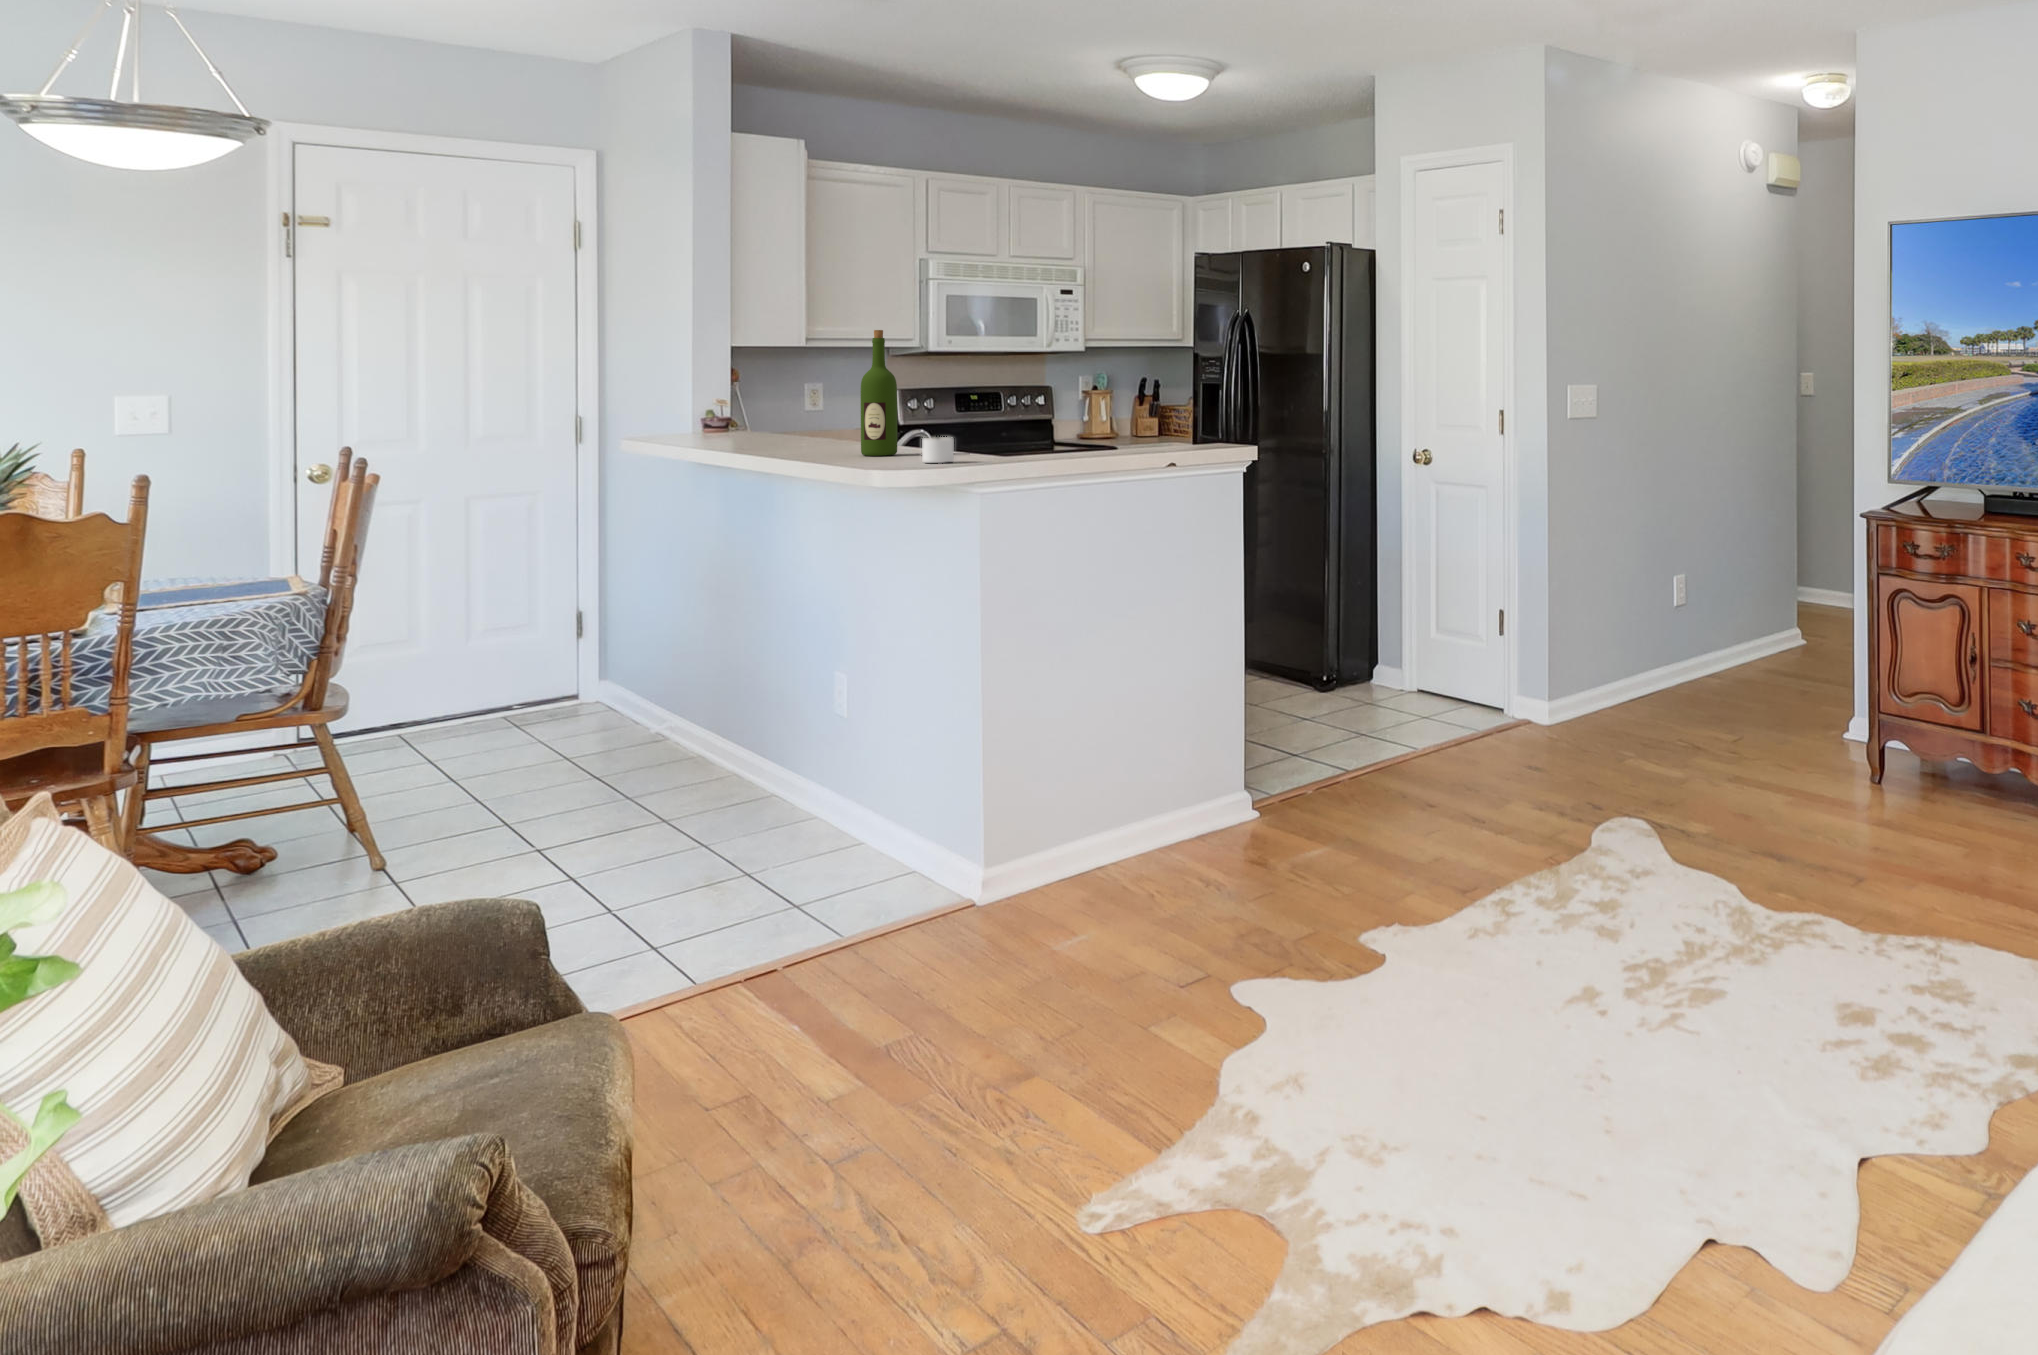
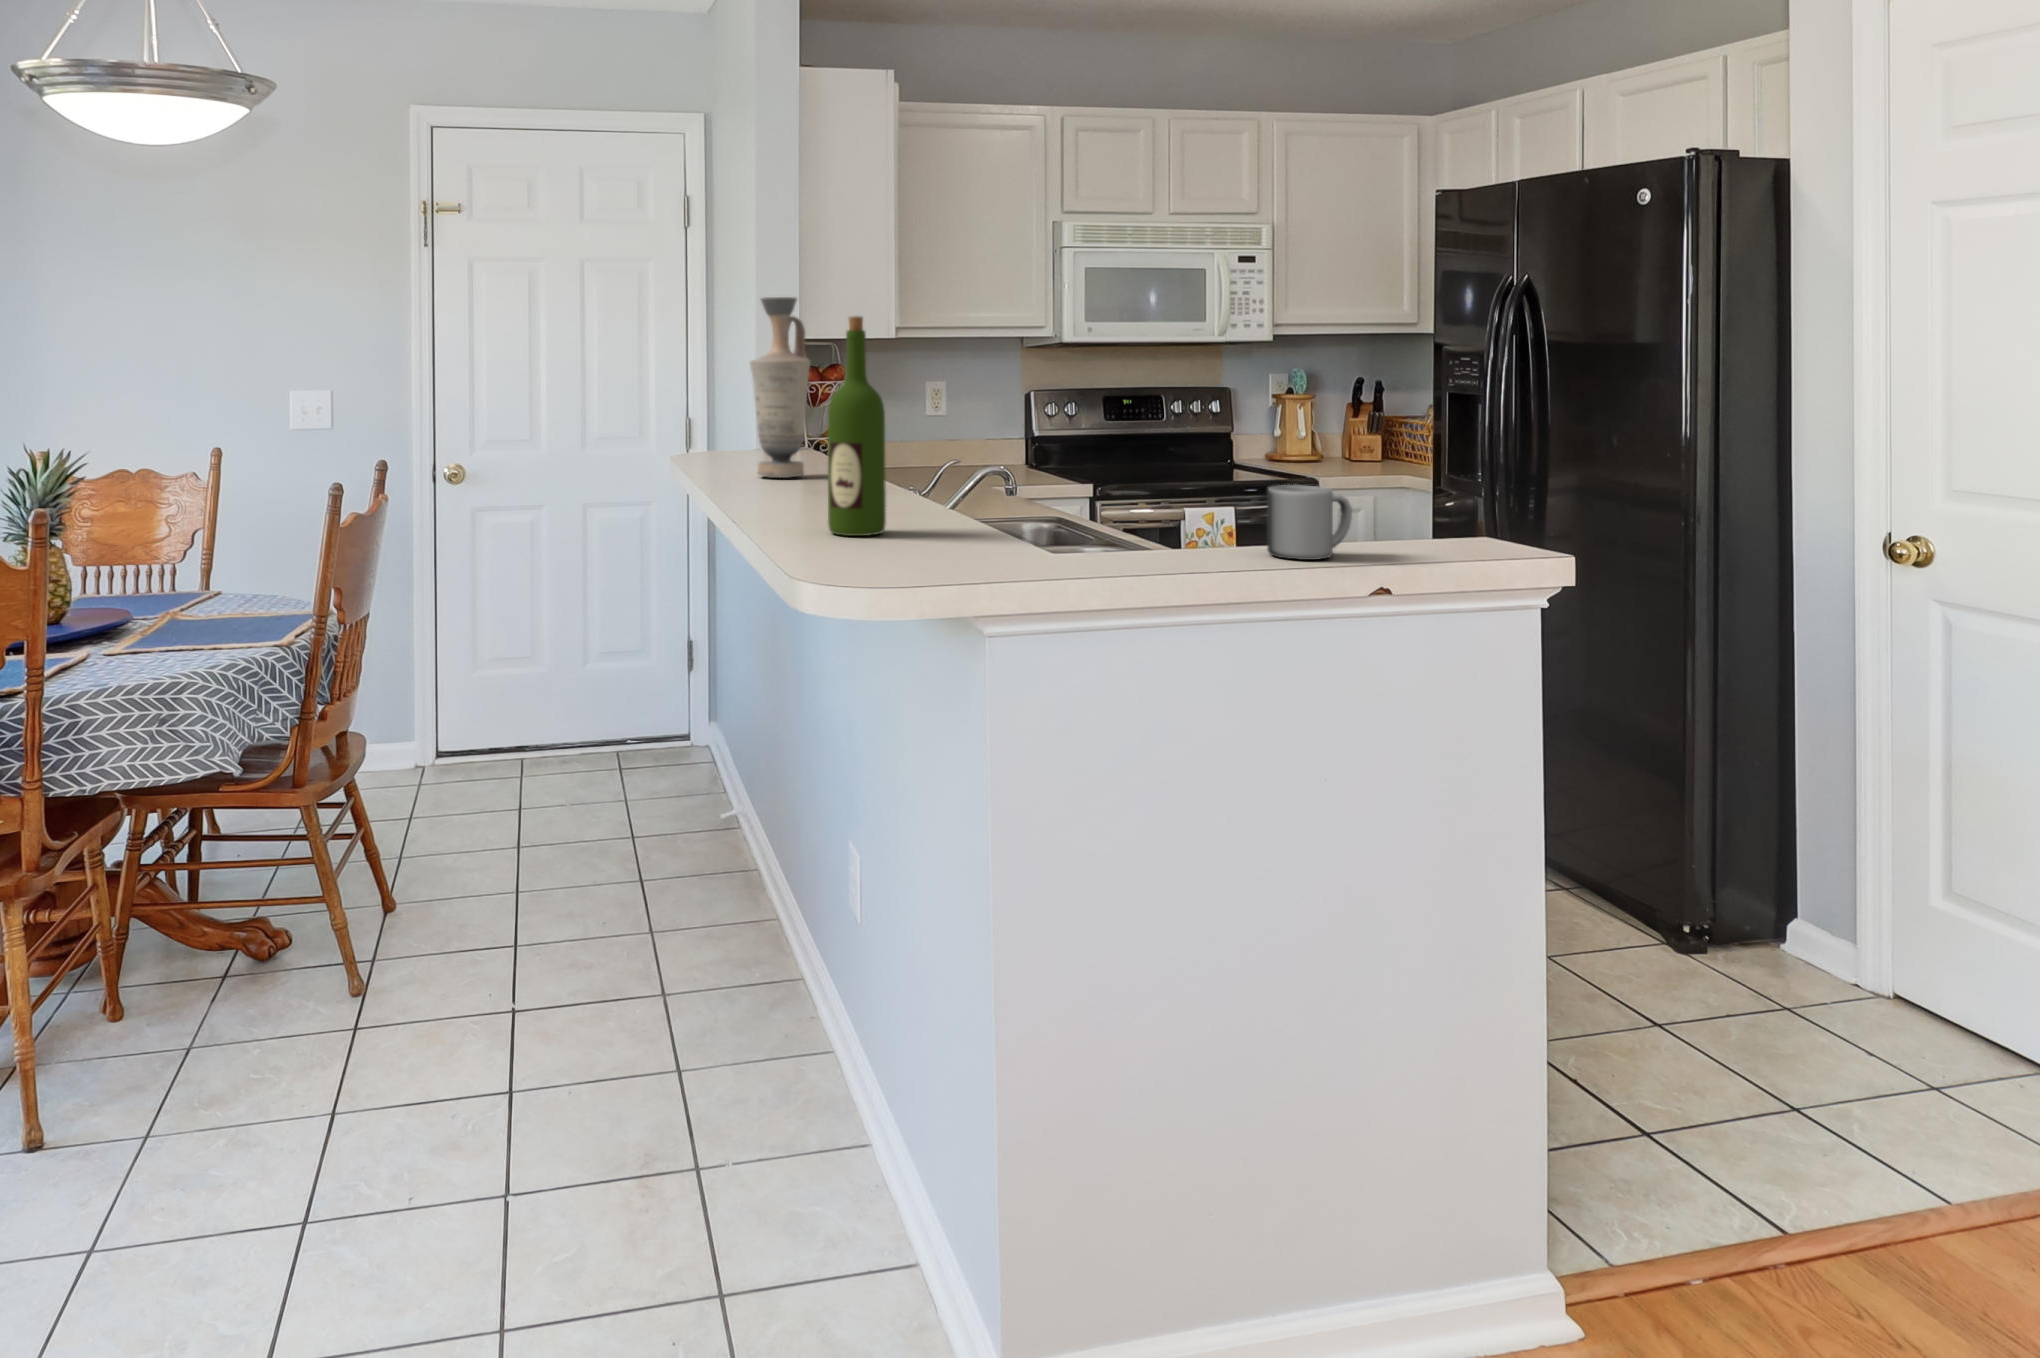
vase: none [741,315,790,440] -> present [750,297,810,478]
mug: none [1114,418,1154,453] -> present [1267,485,1352,560]
candle: present [922,436,954,463] -> none [885,517,969,573]

